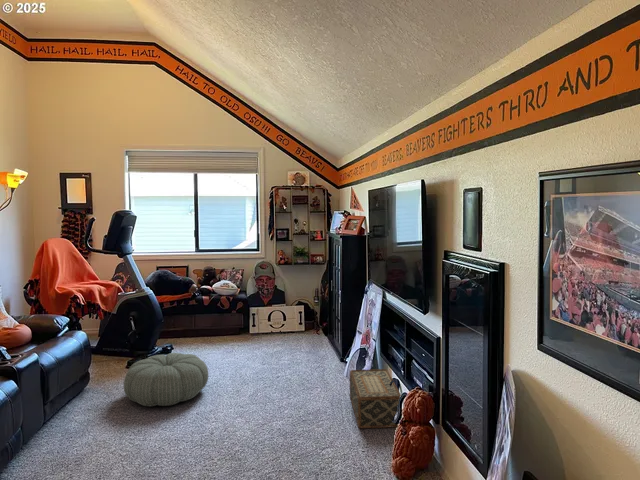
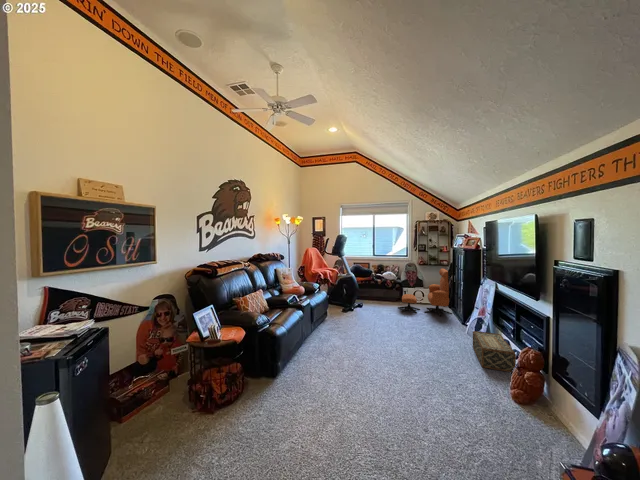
lounge chair: none [240,269,328,352] -> present [398,269,452,316]
pouf: present [124,353,208,407] -> none [343,307,385,333]

